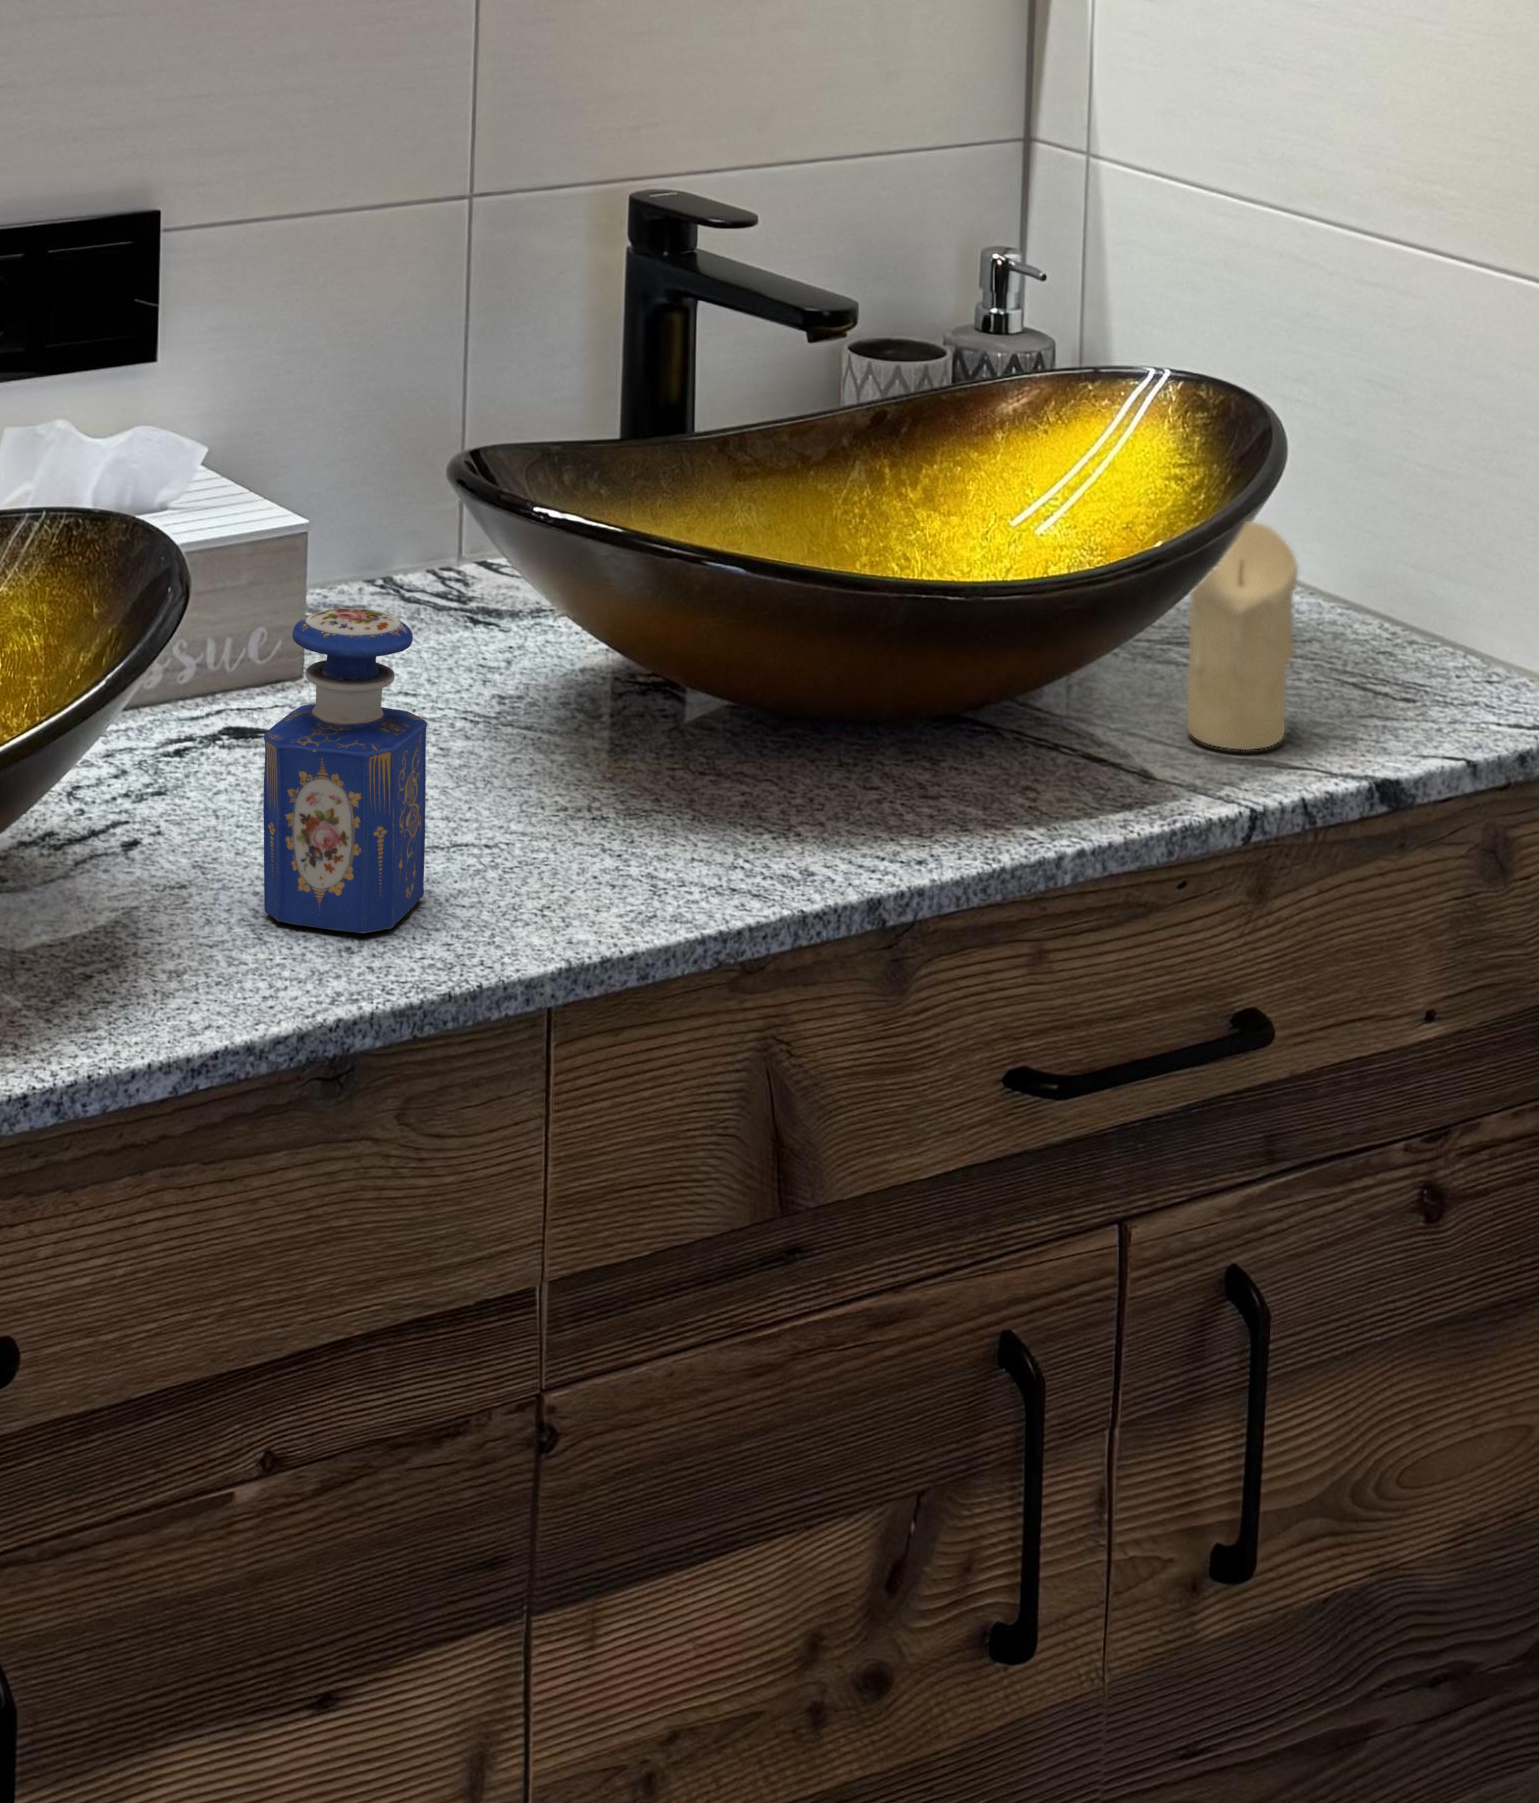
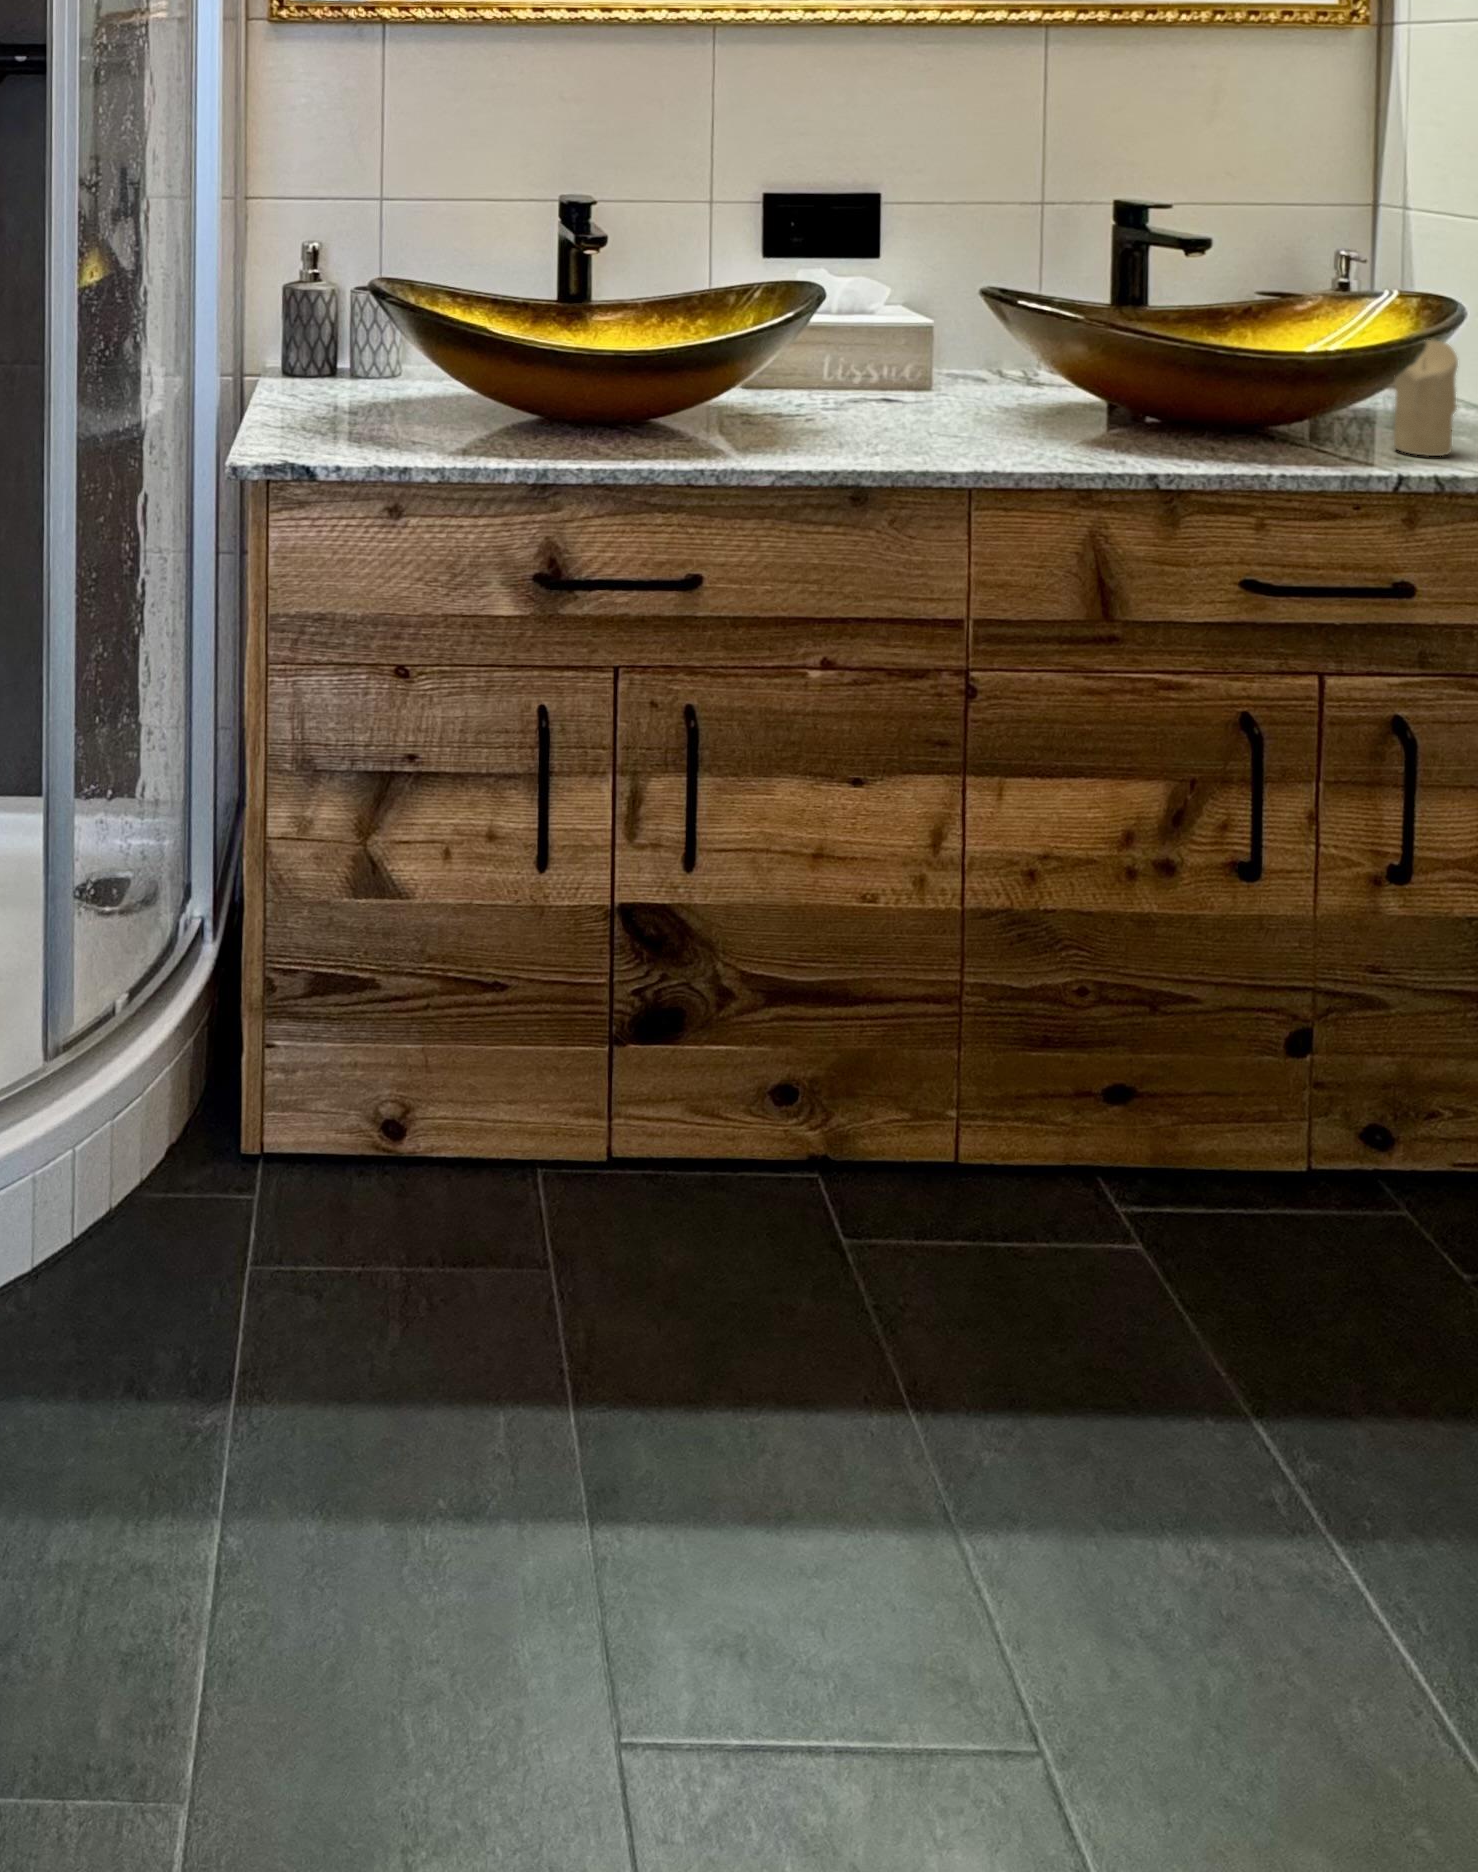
perfume bottle: present [263,608,427,933] -> none [857,307,935,448]

